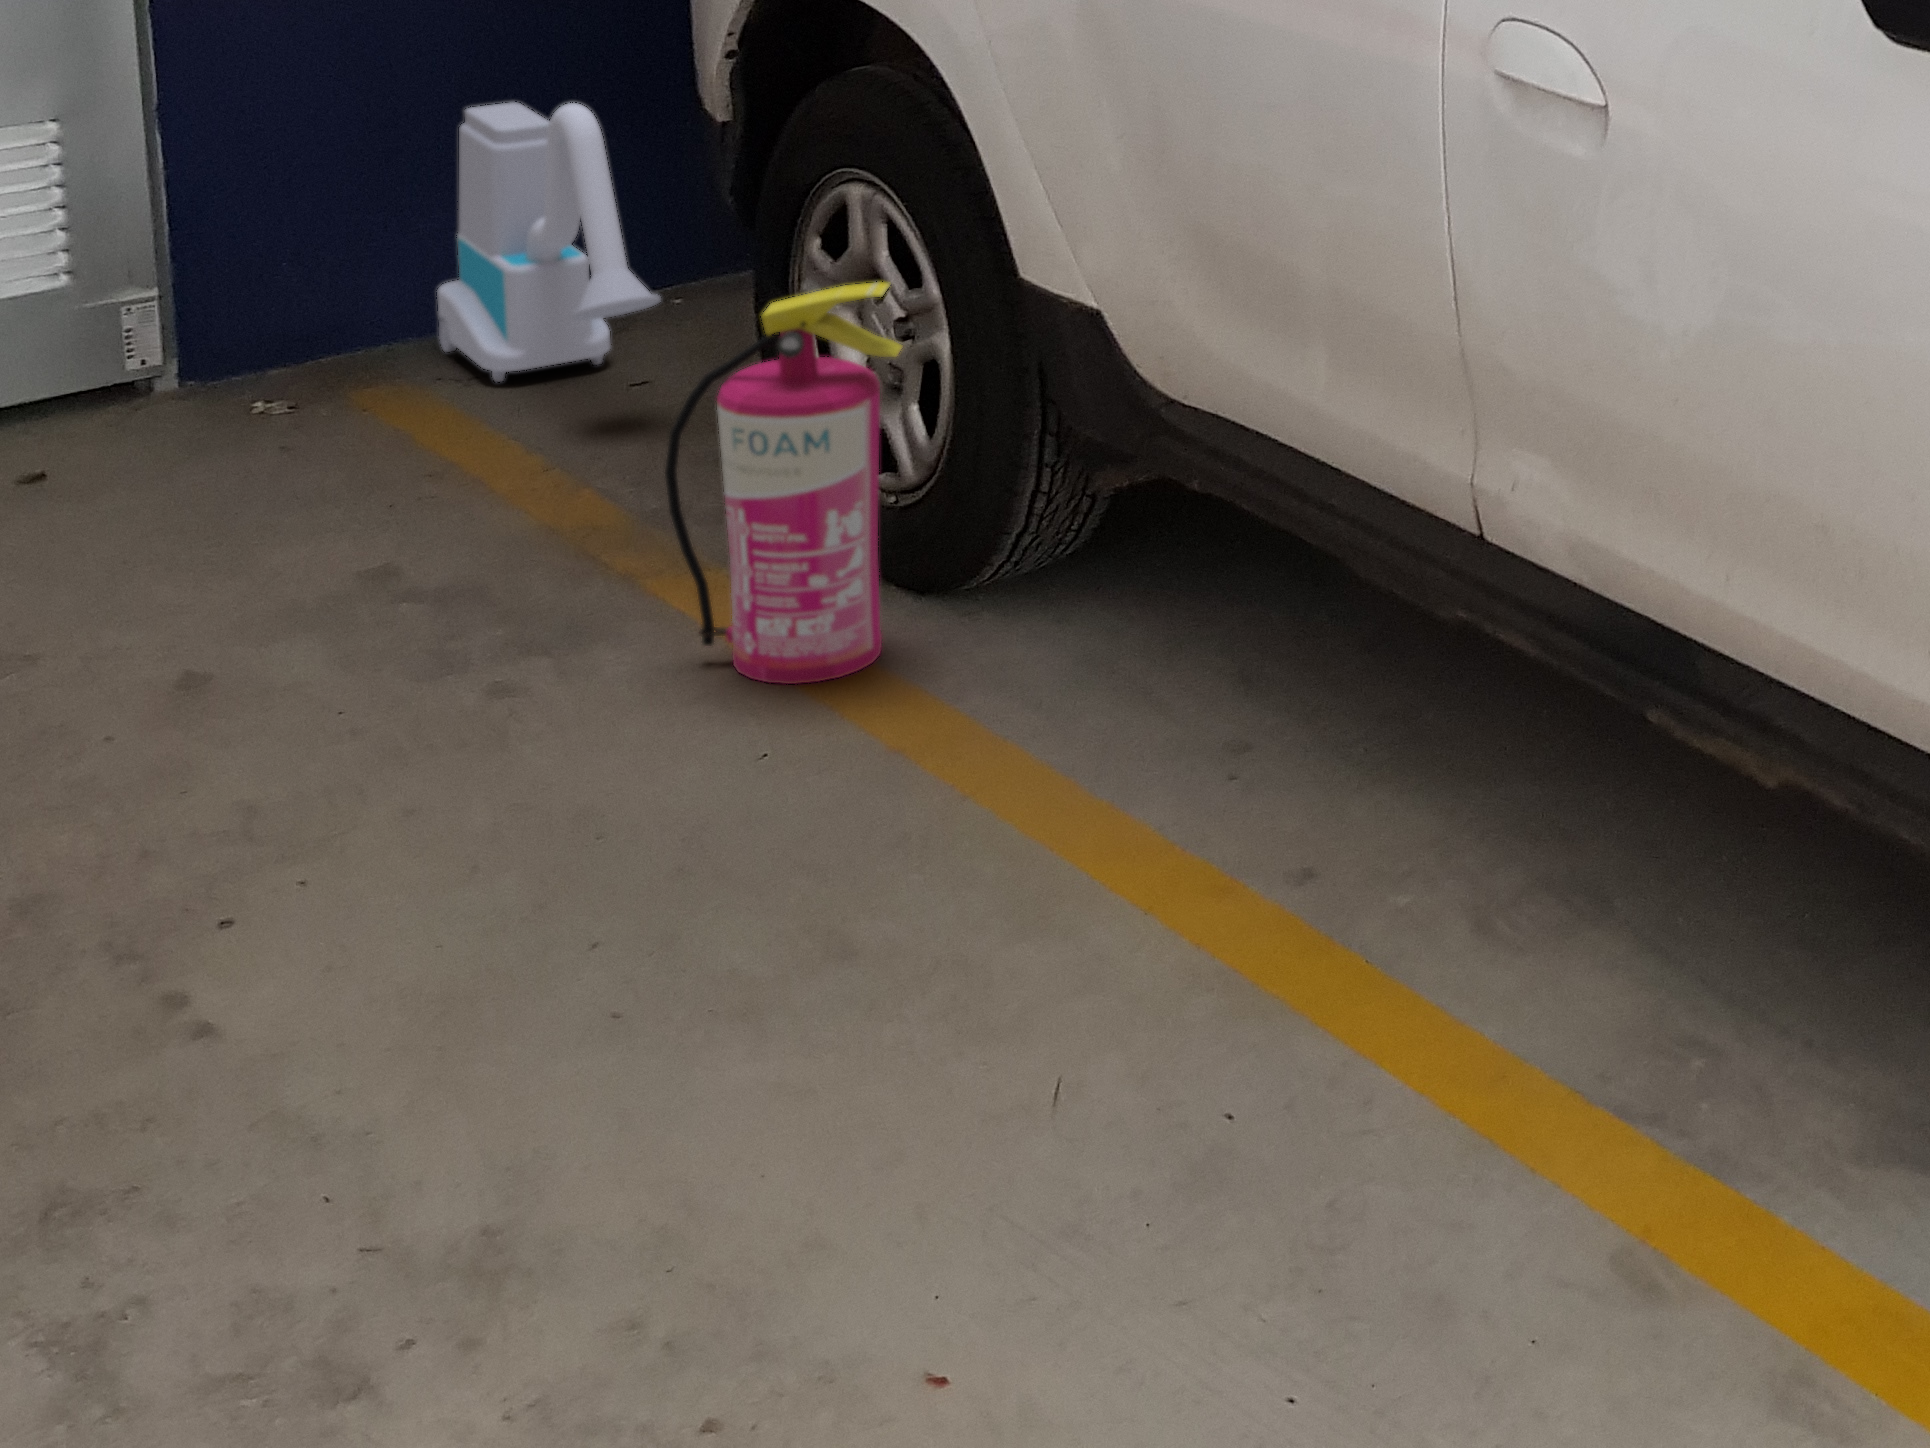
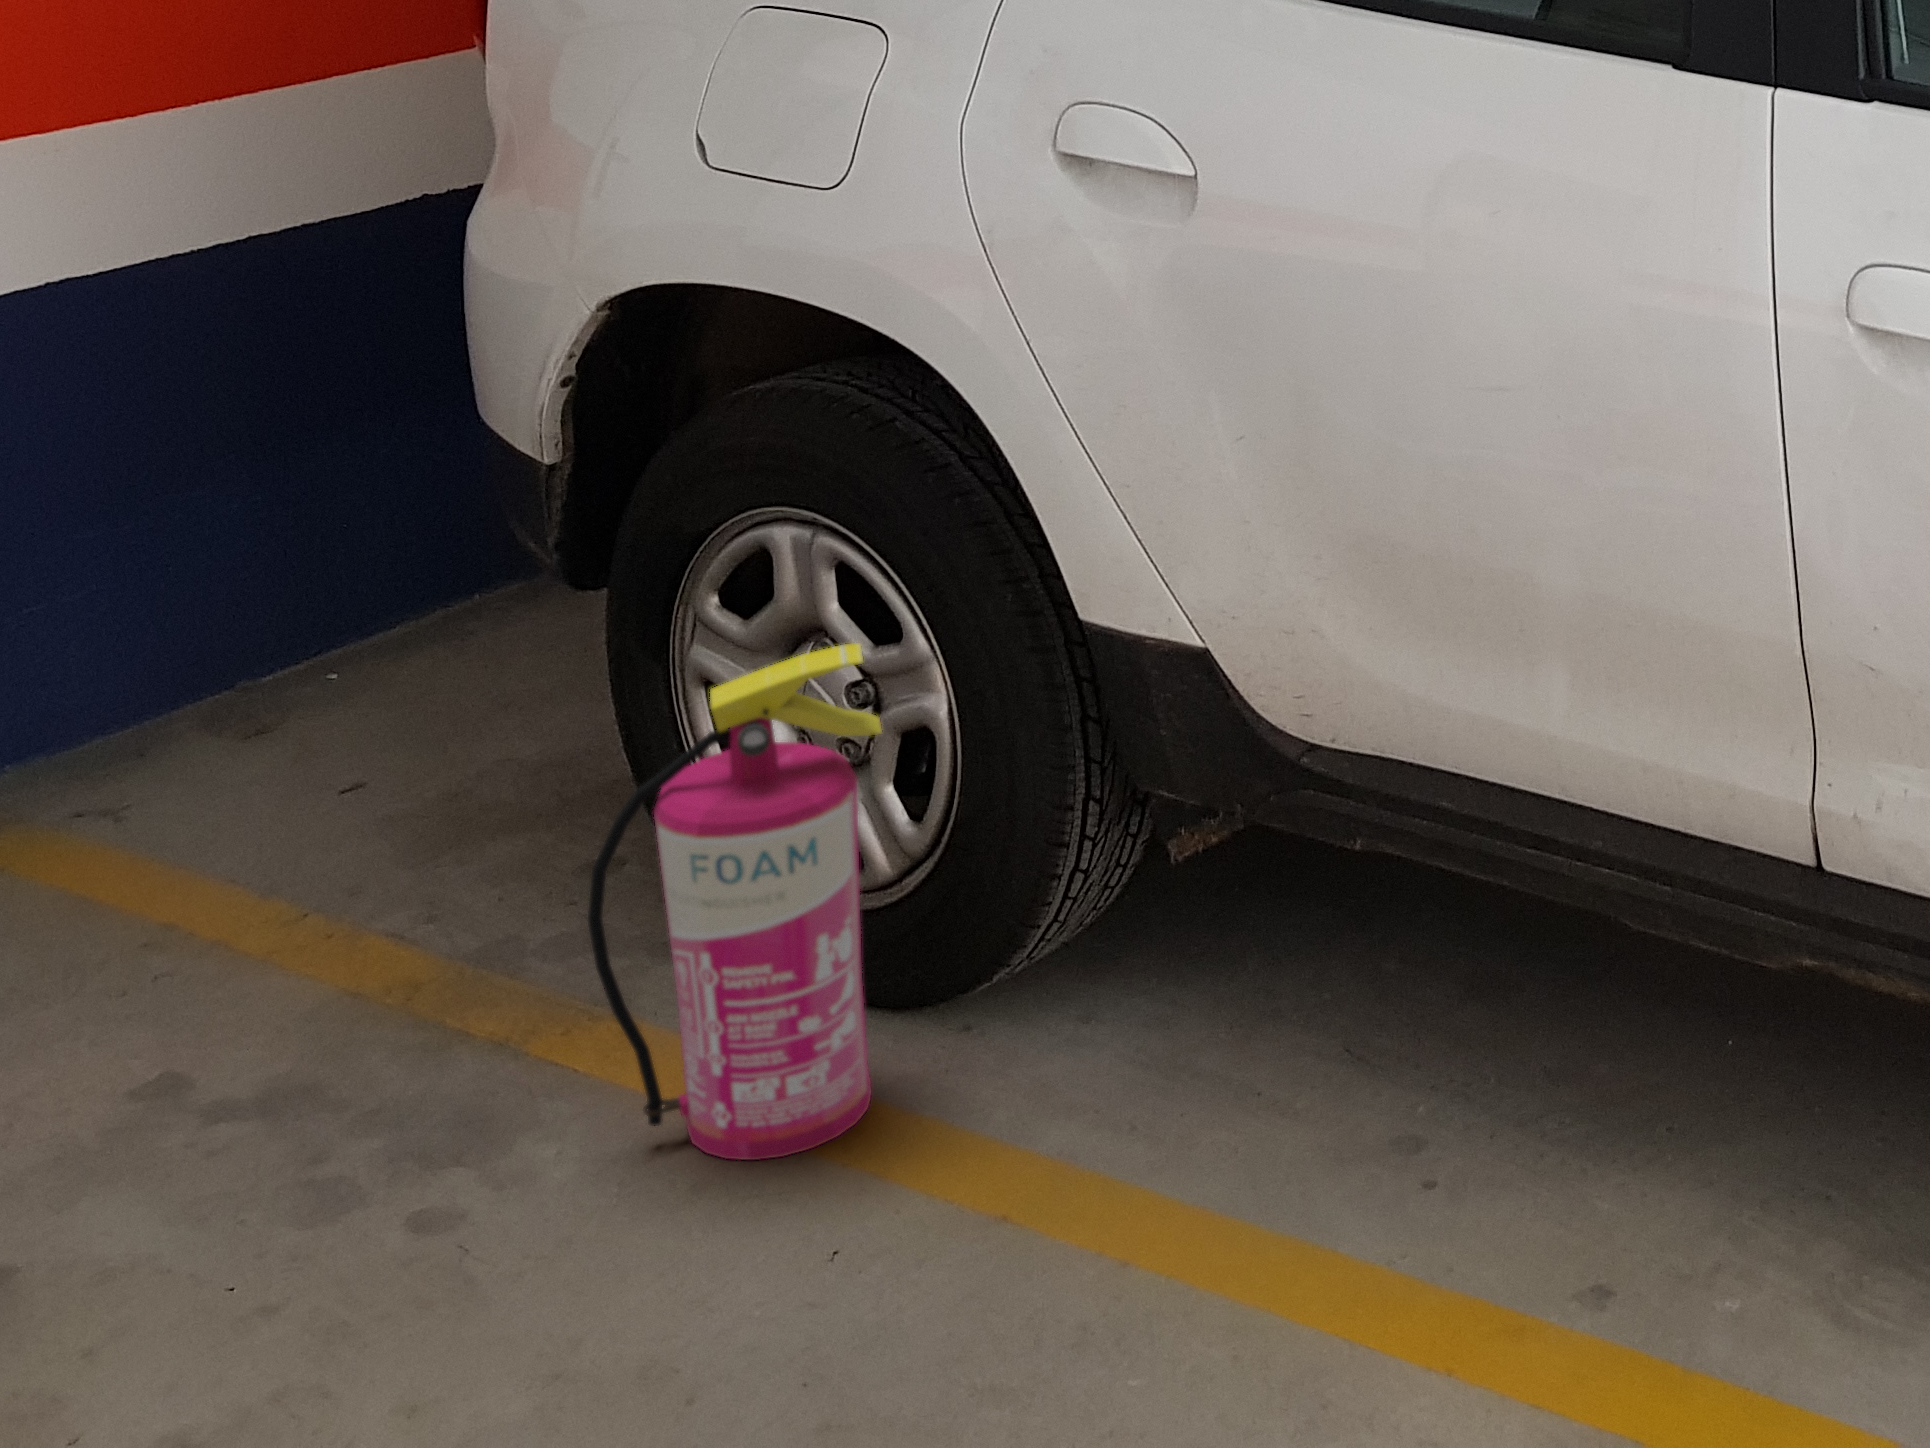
vacuum cleaner: present [437,102,661,382] -> none [46,450,400,802]

